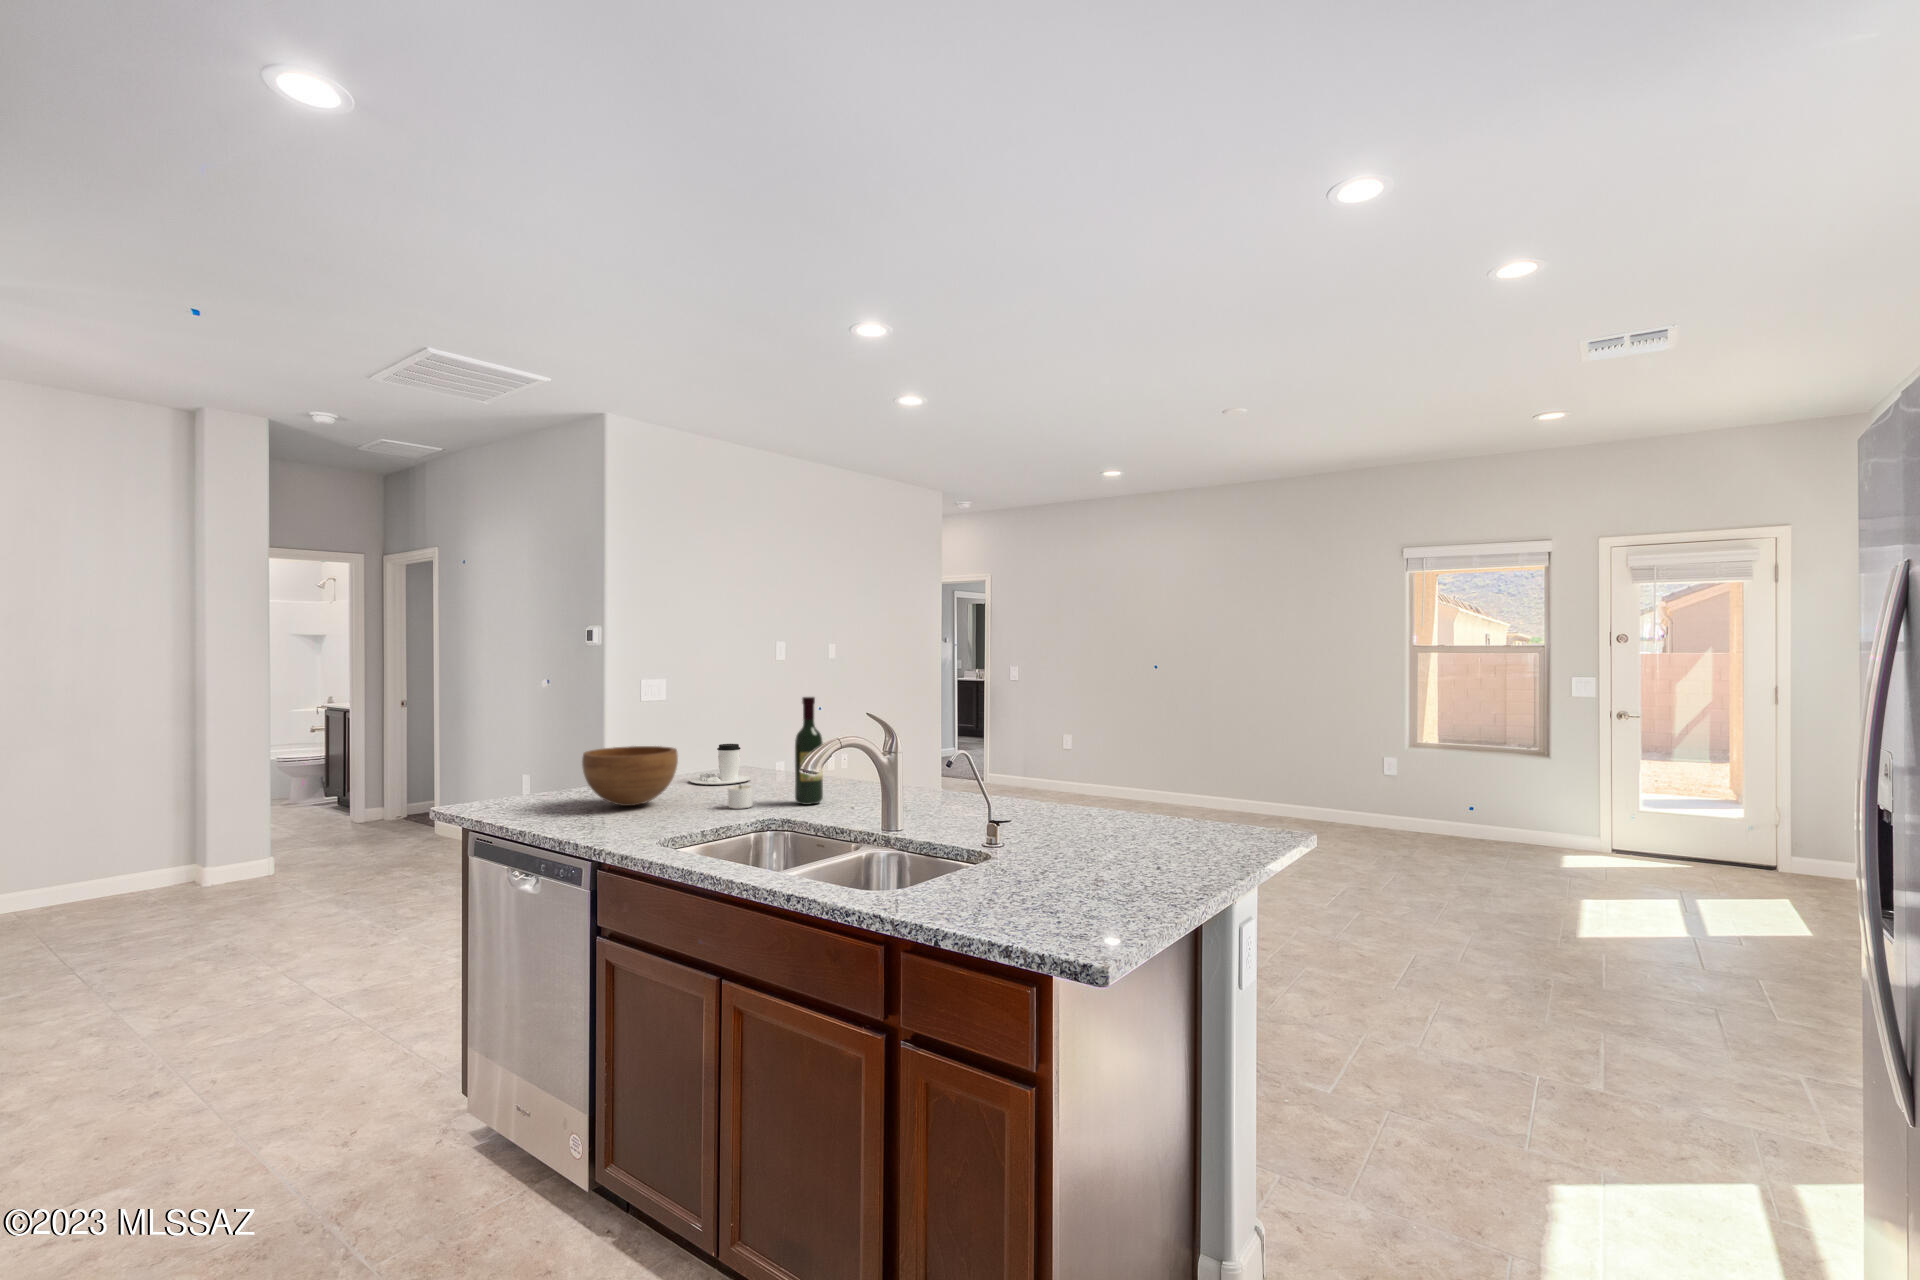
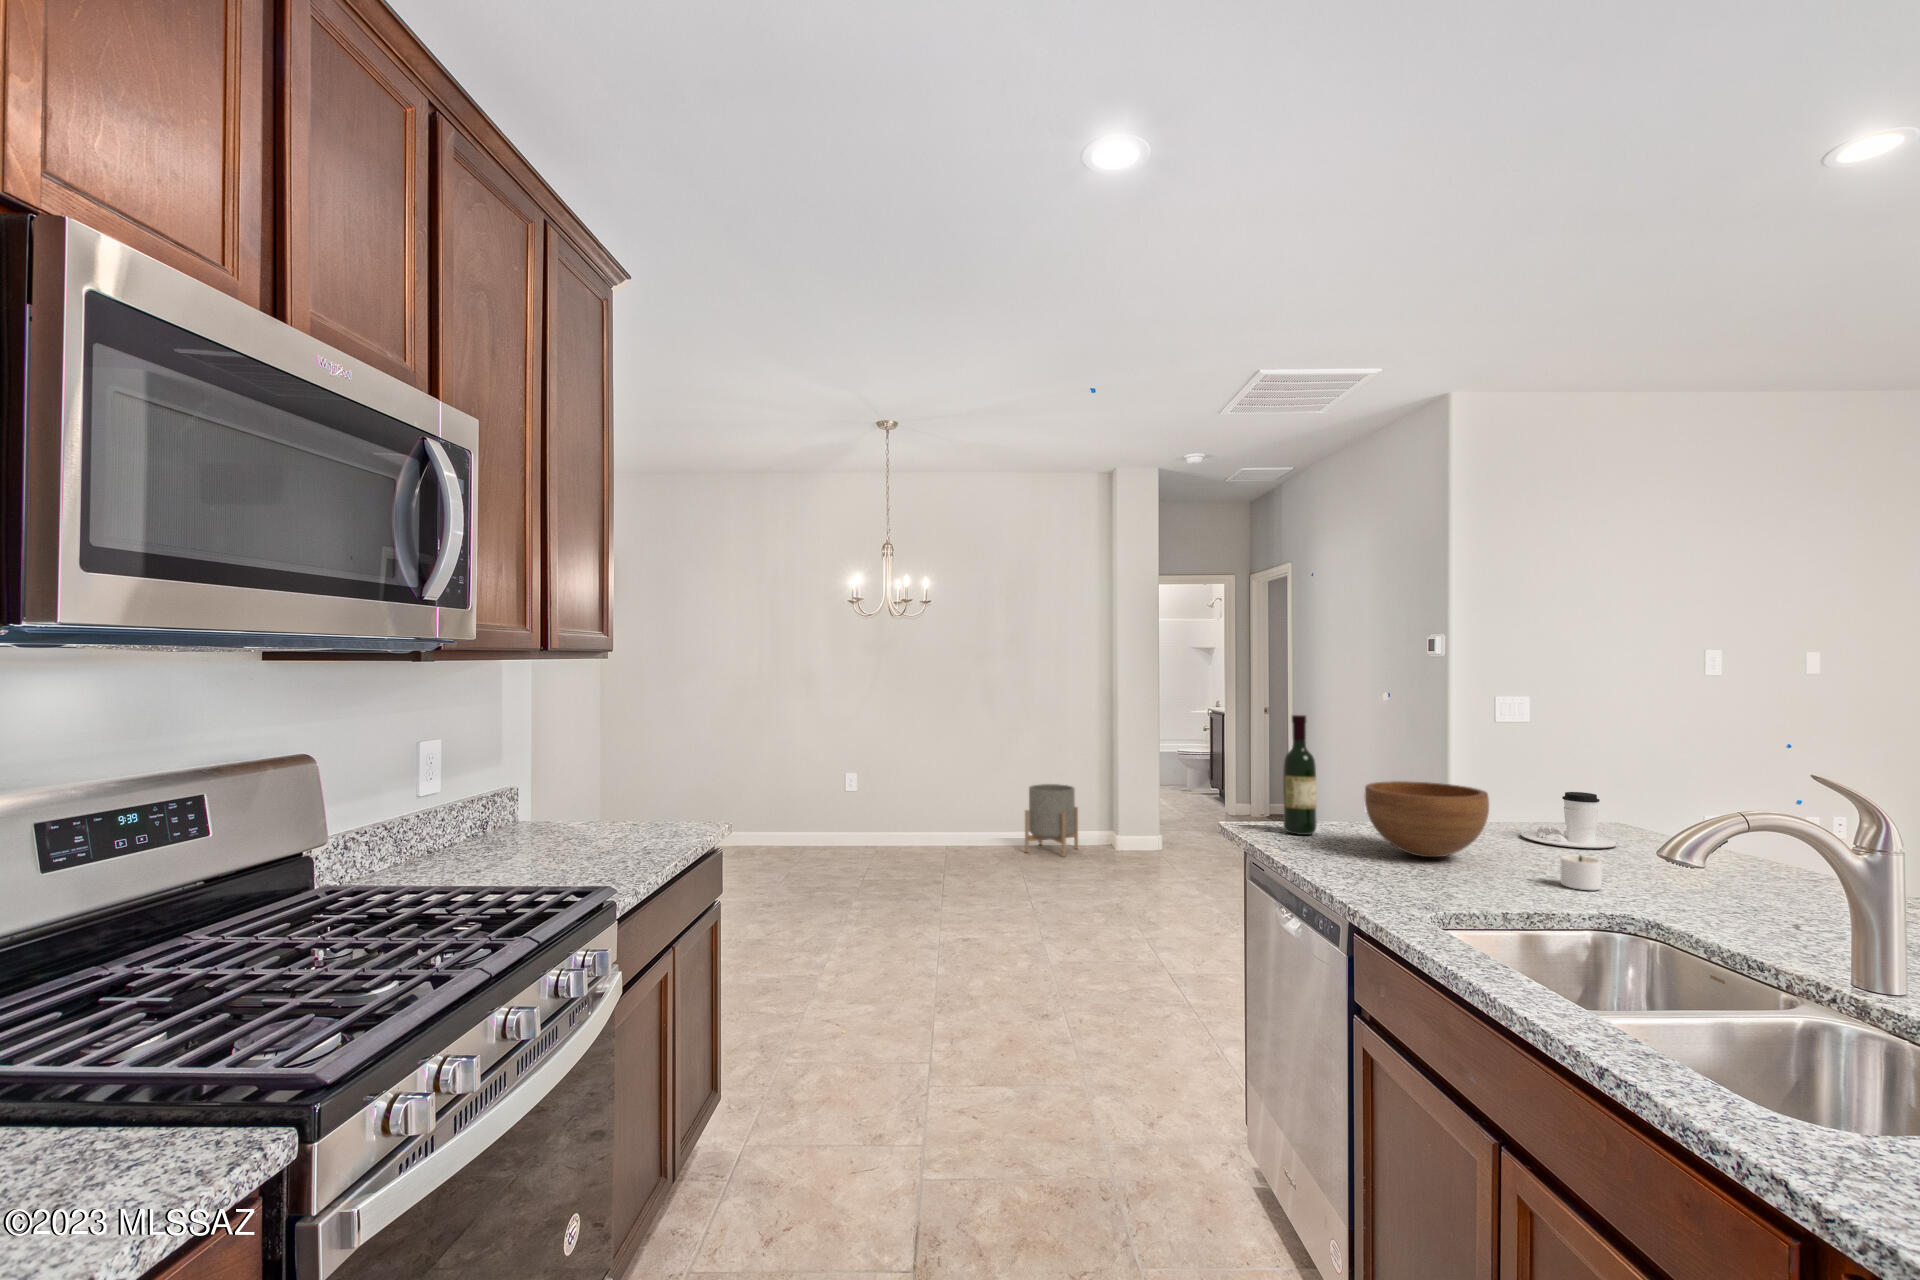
wine bottle: present [795,697,823,805] -> present [1283,715,1317,835]
planter: none [50,816,145,917] -> present [1025,784,1078,857]

